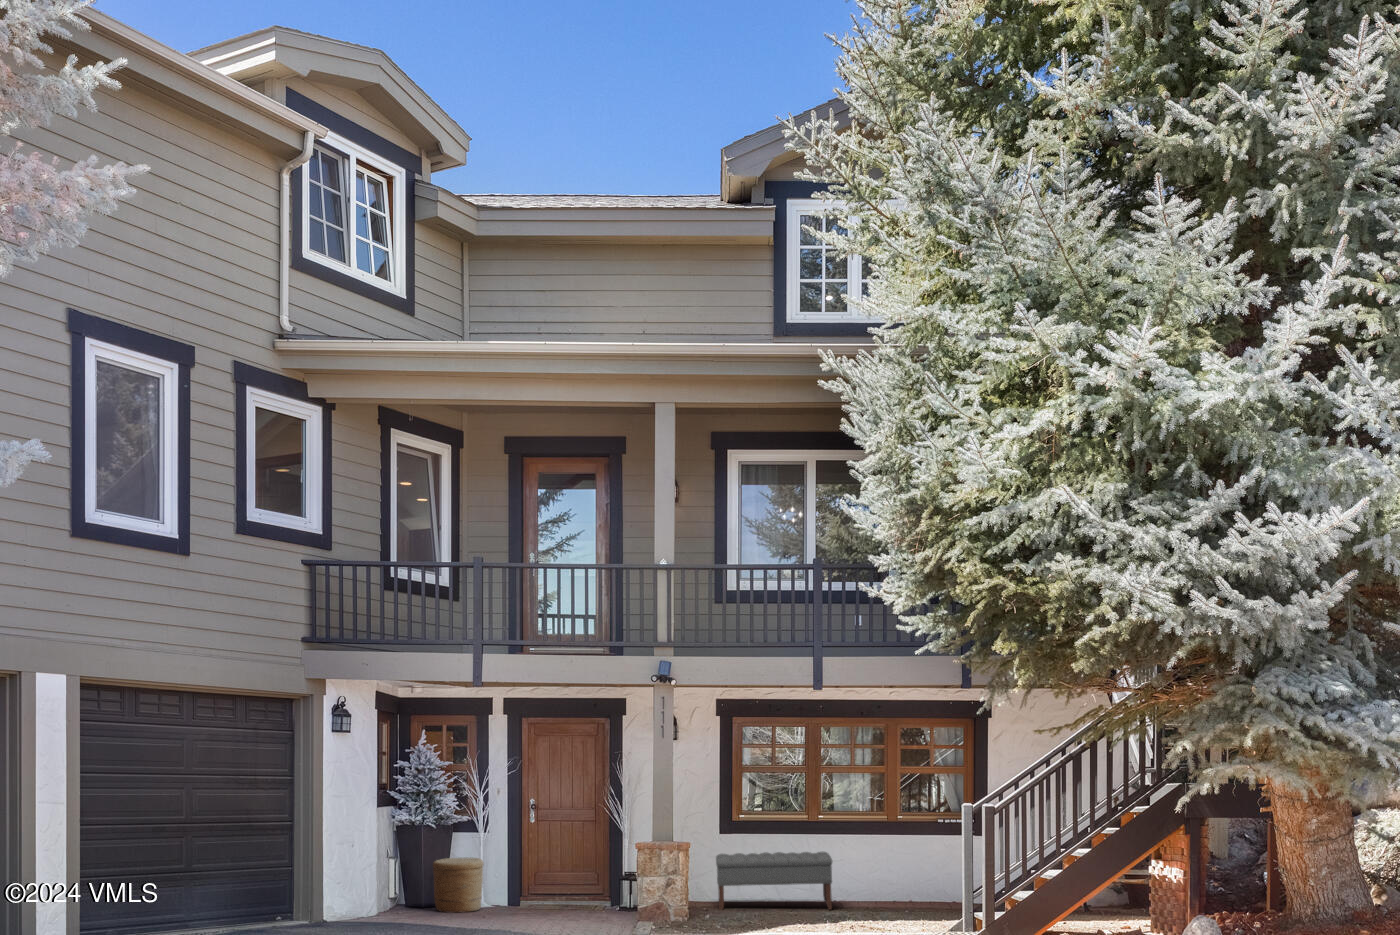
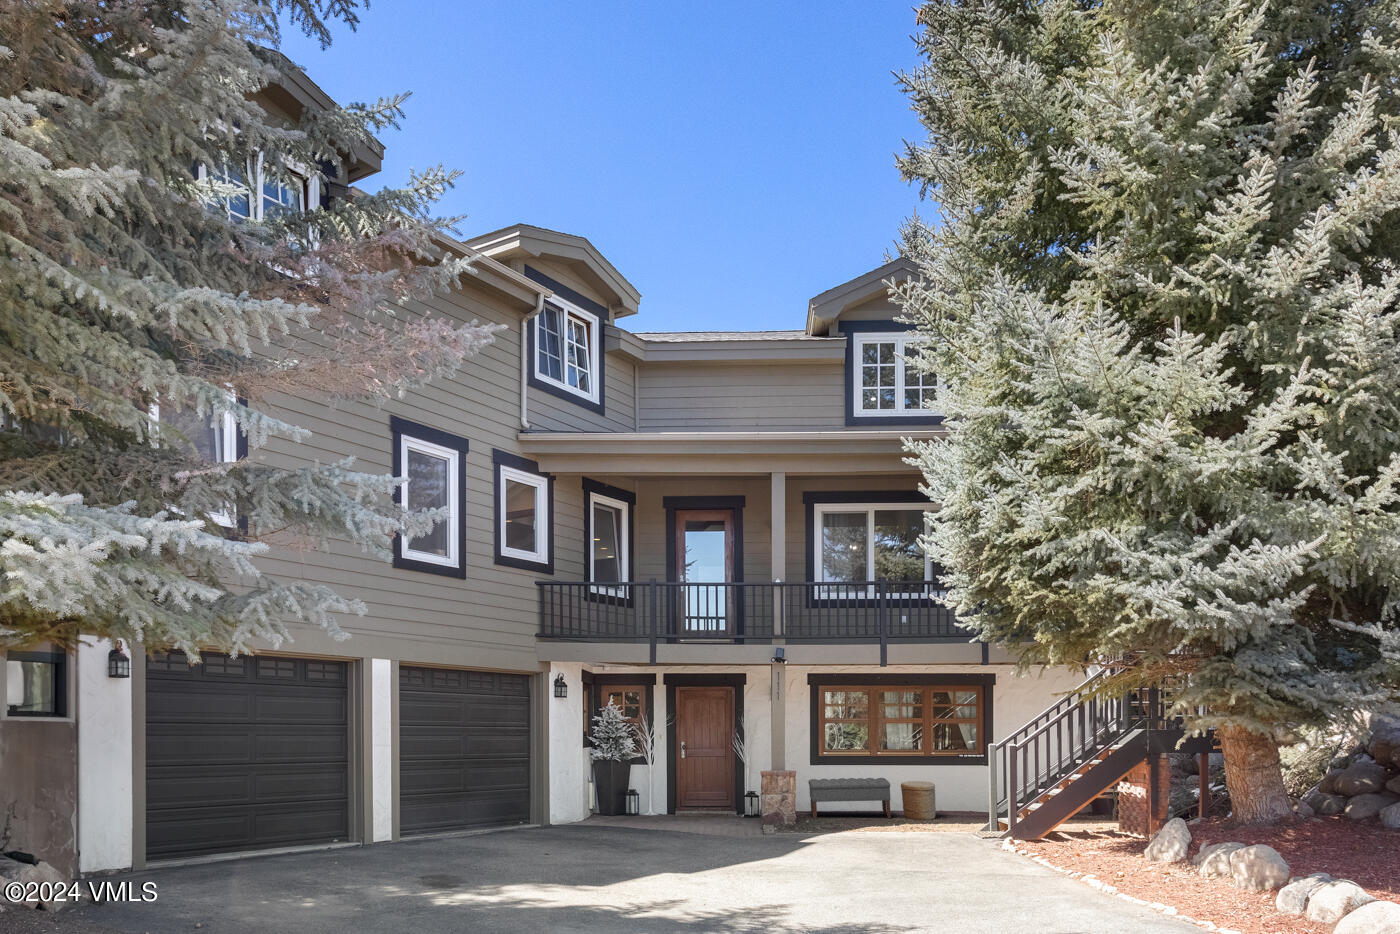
woven basket: present [433,857,484,913] -> present [901,781,936,820]

